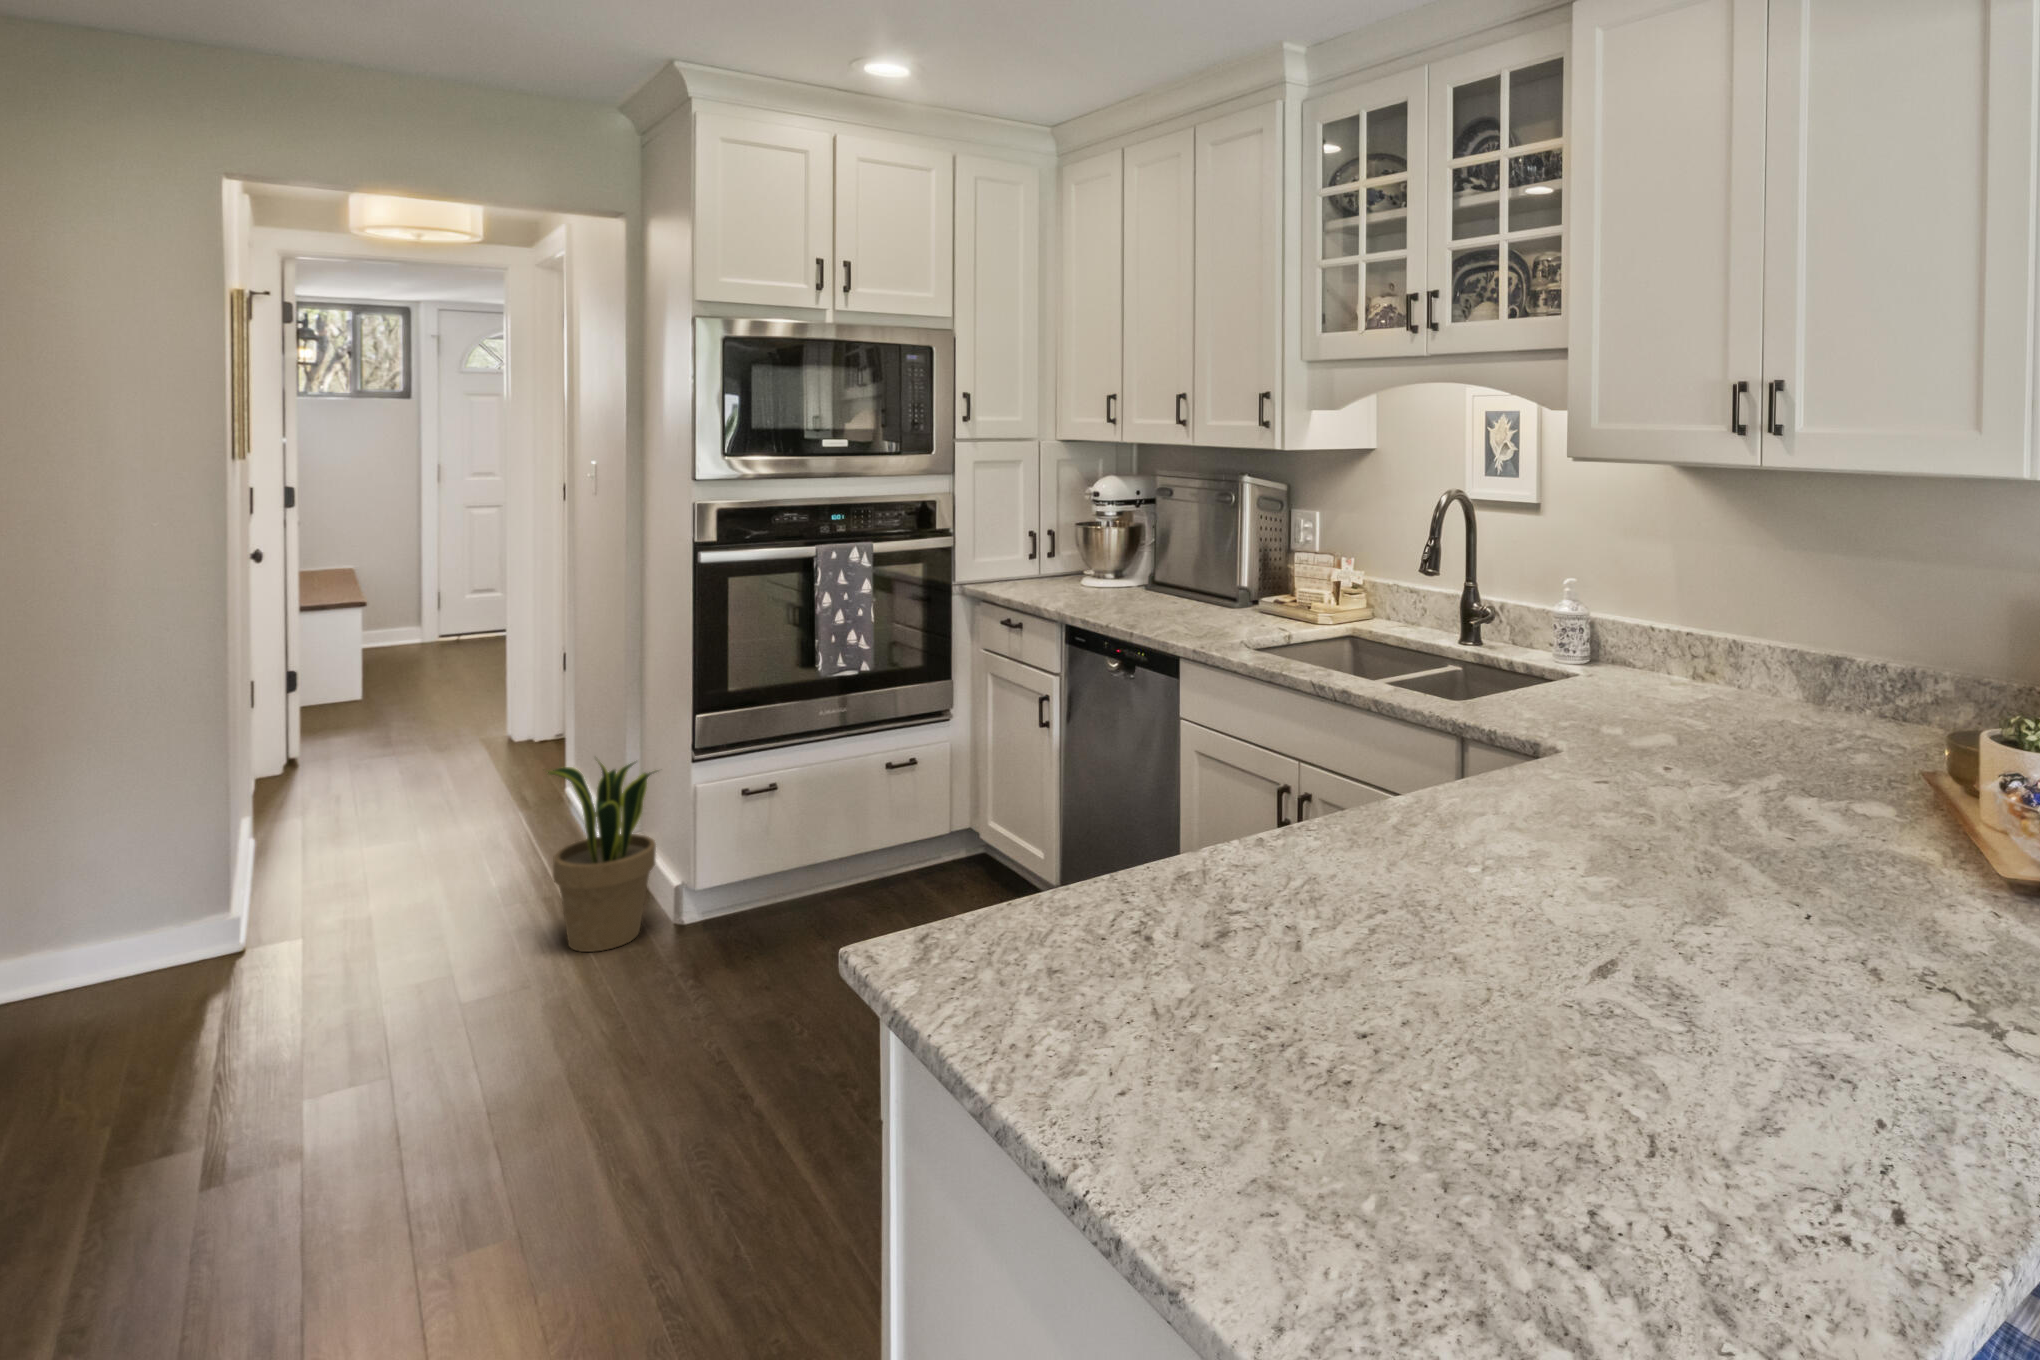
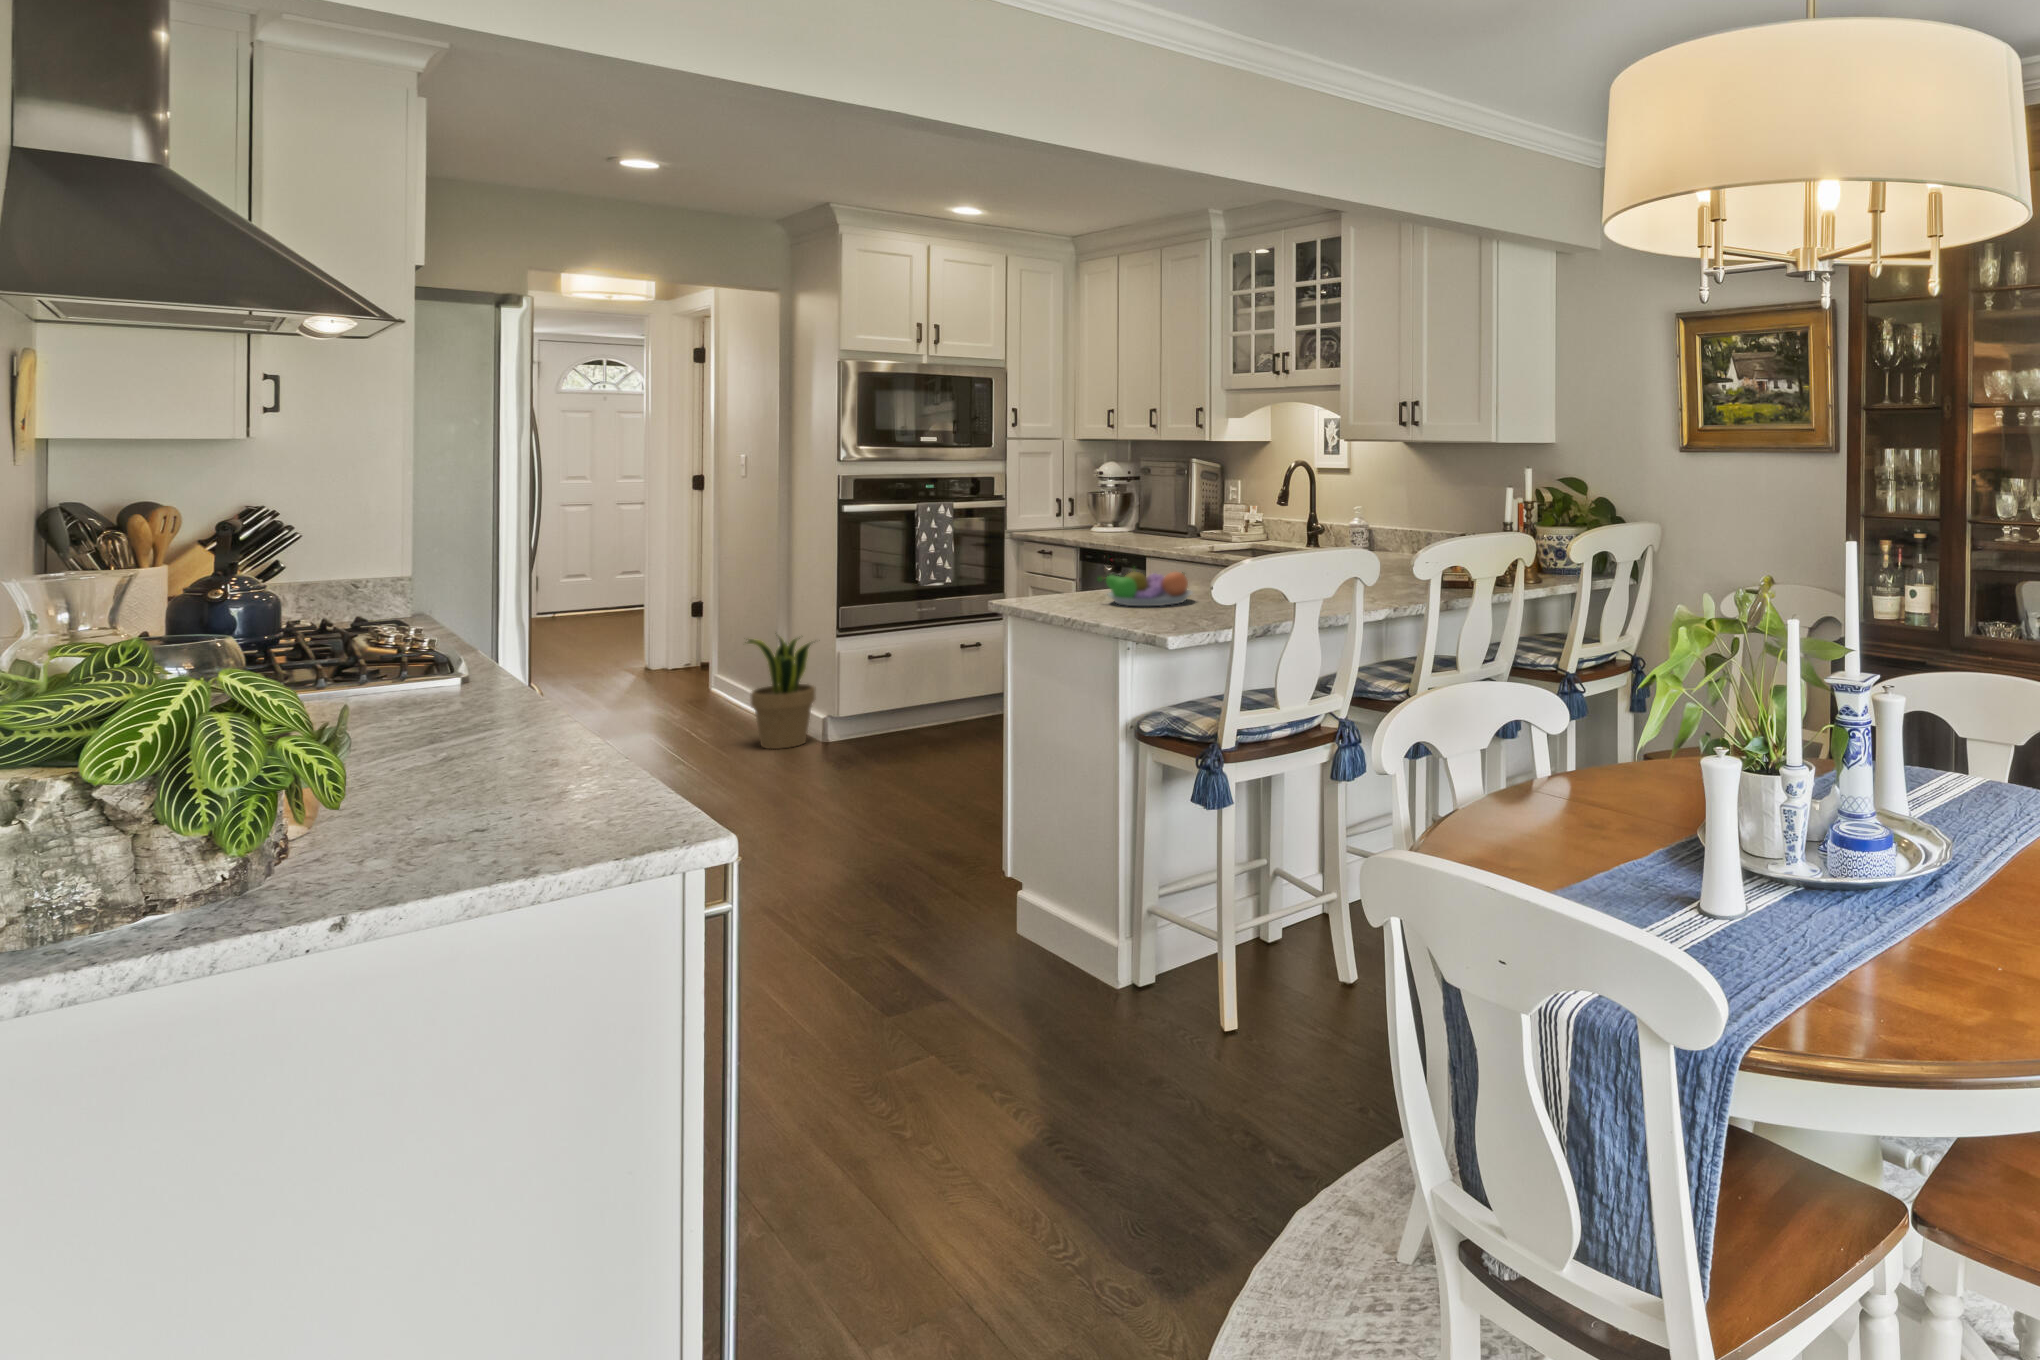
fruit bowl: none [1145,879,1422,1058] -> present [1098,569,1192,606]

